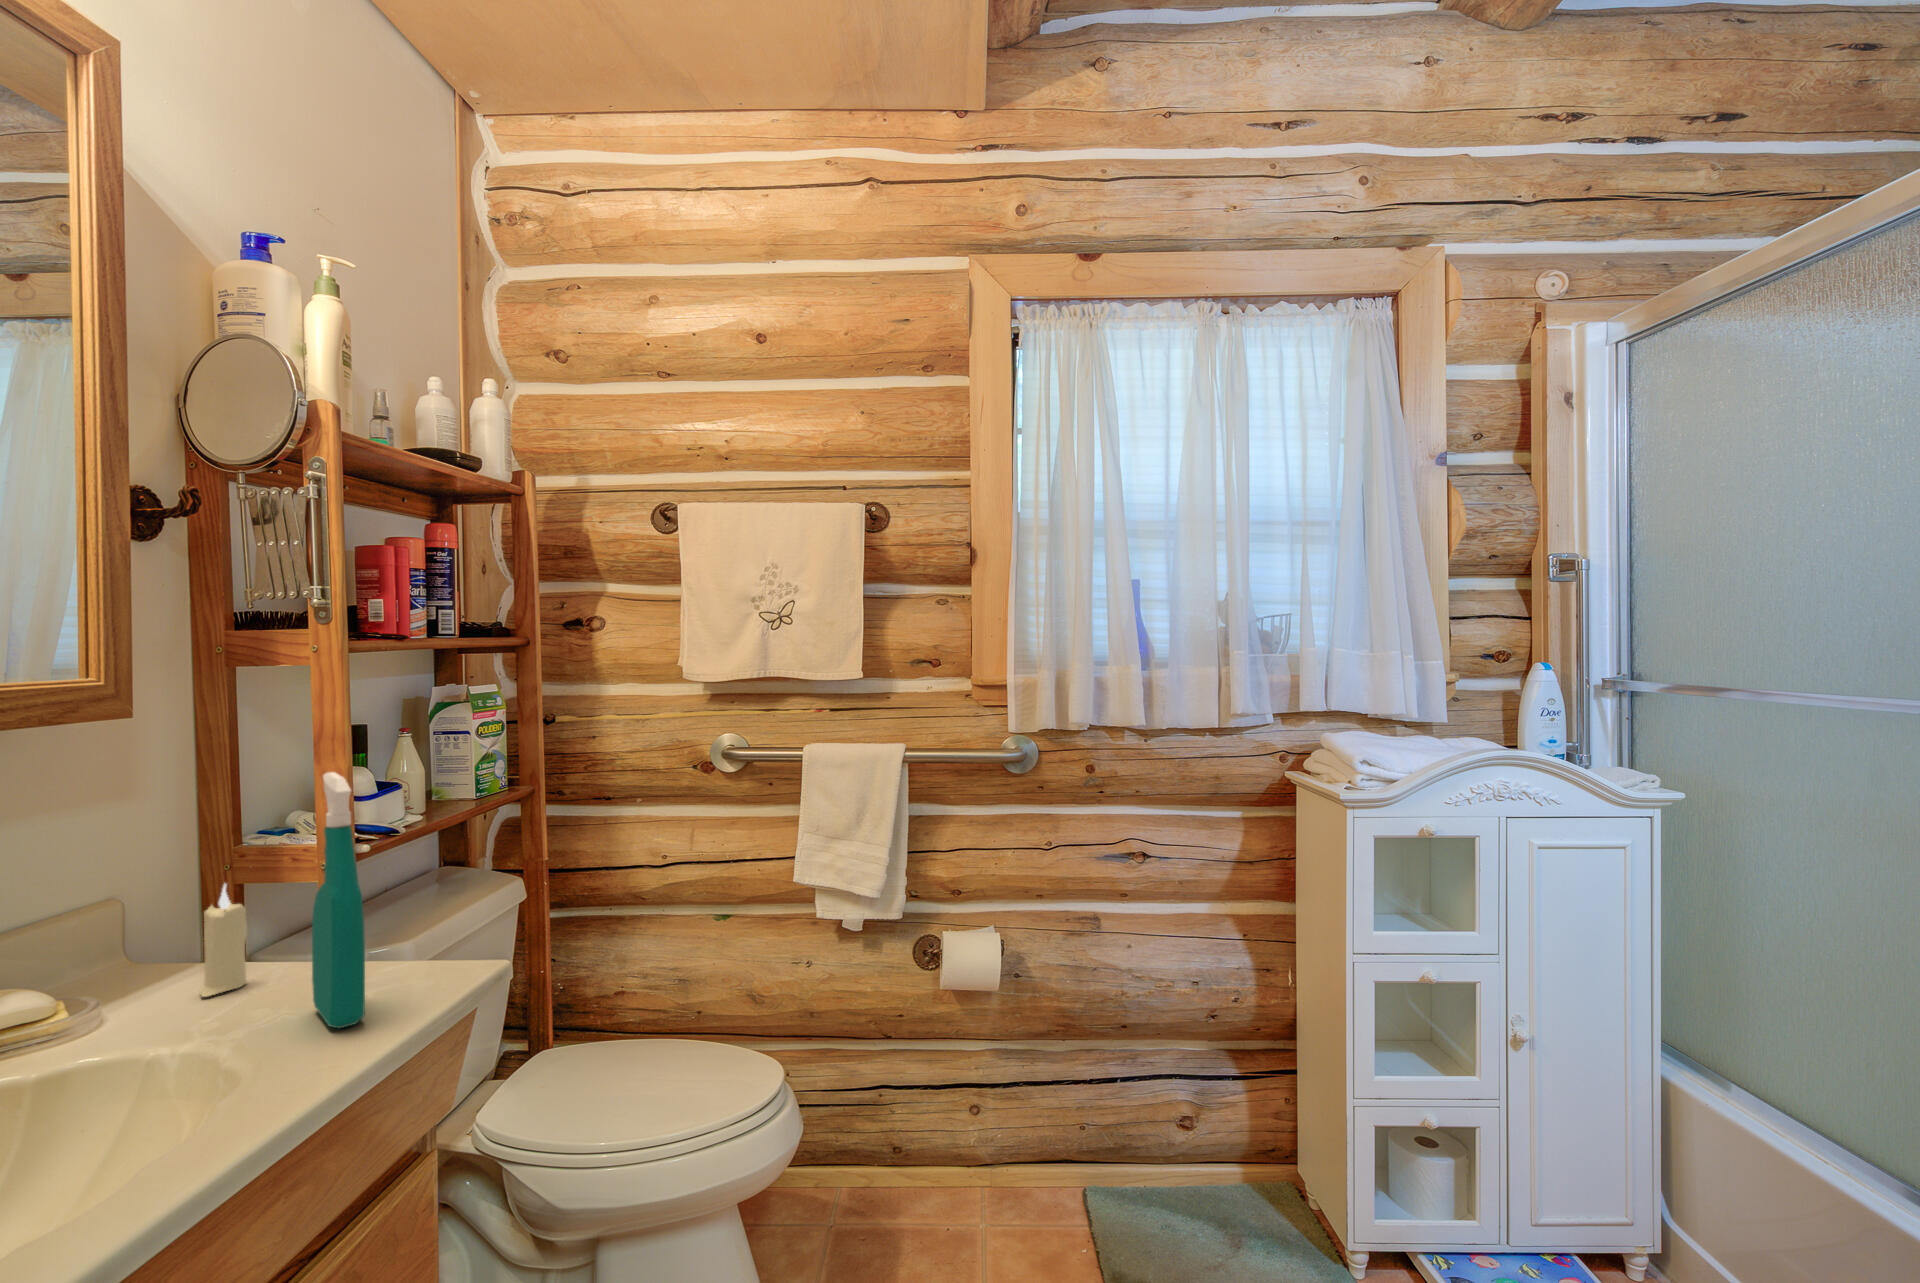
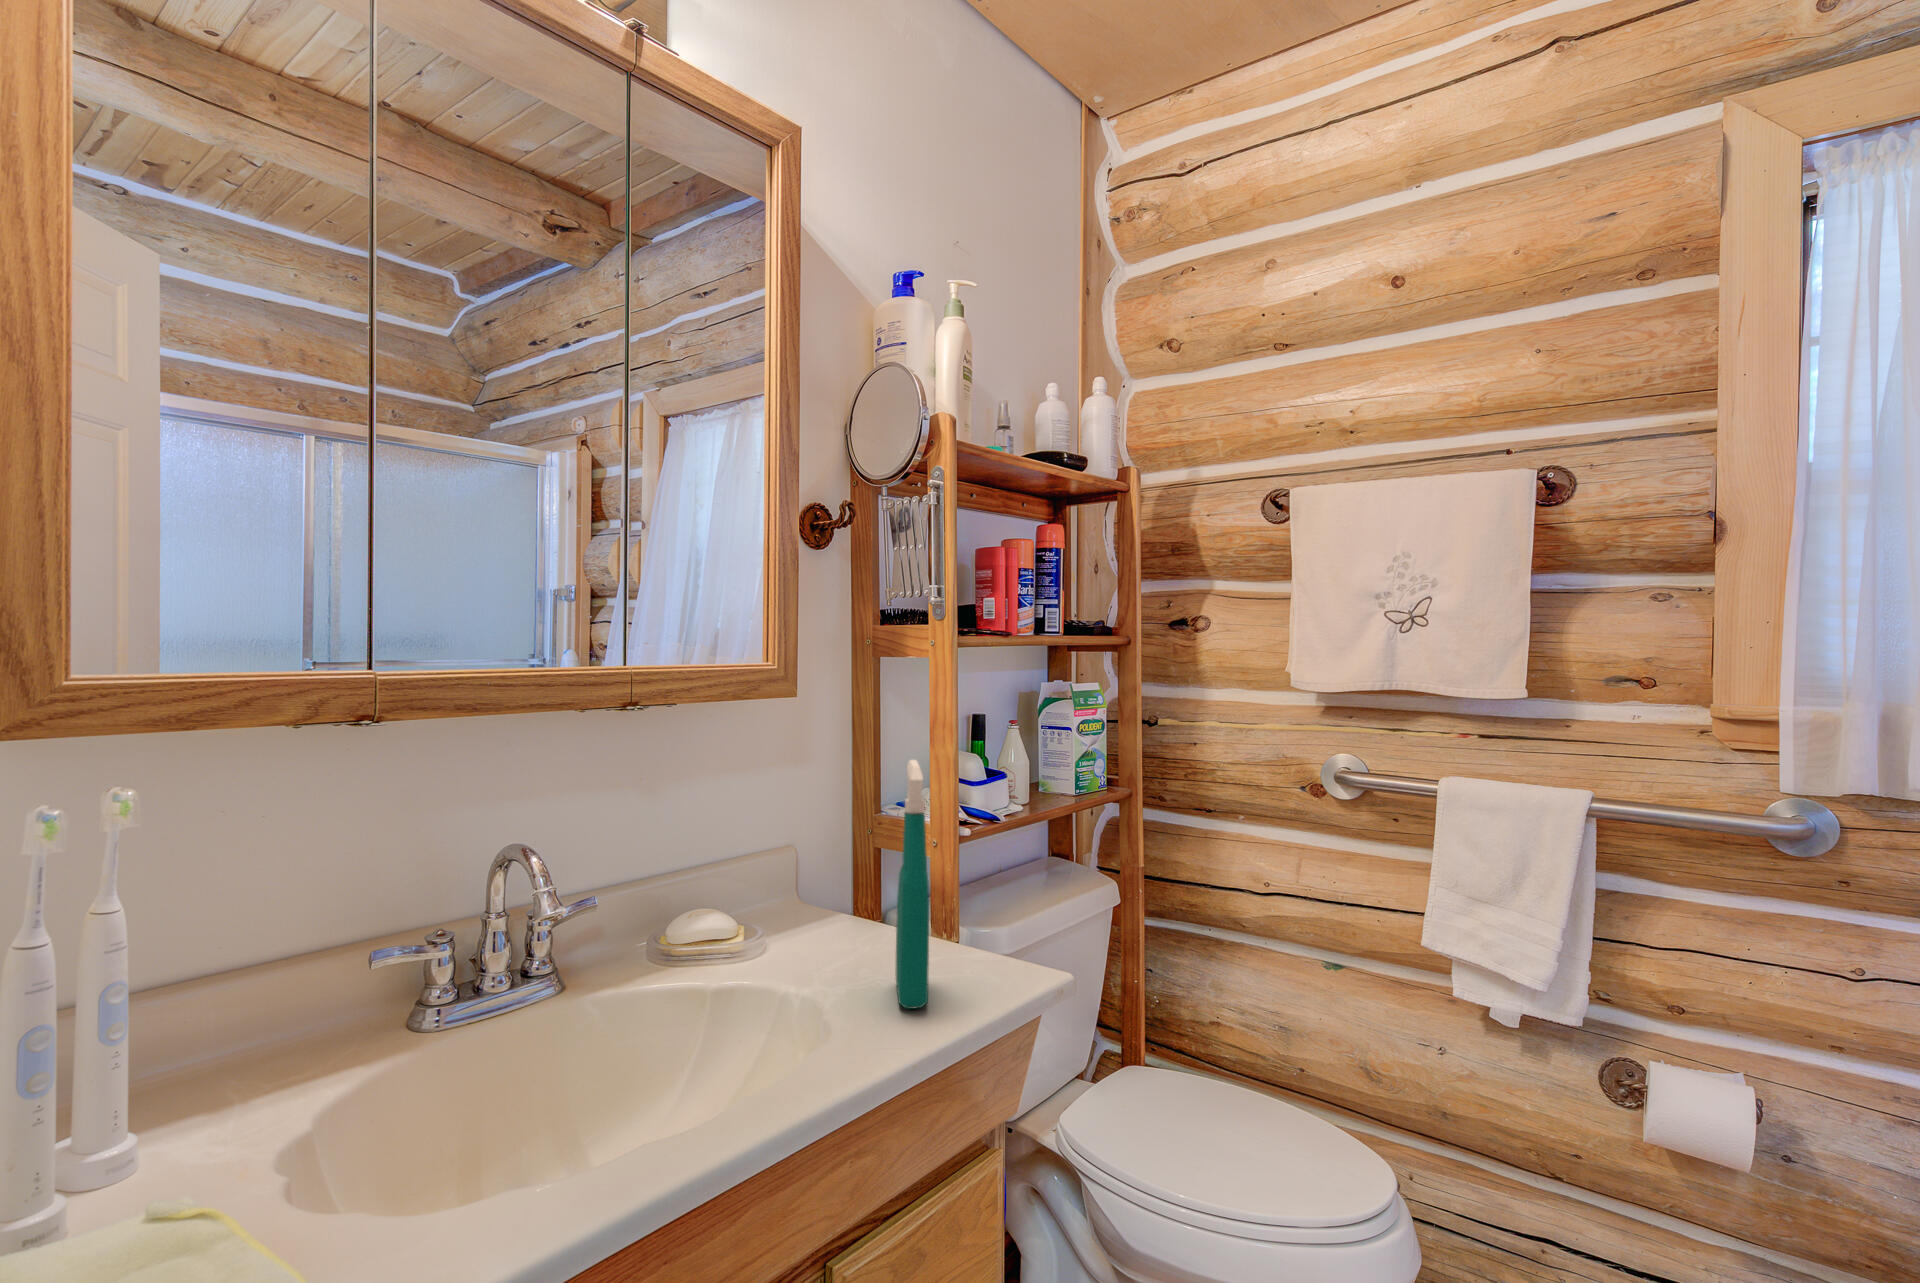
candle: present [200,884,247,997] -> none [828,848,863,946]

